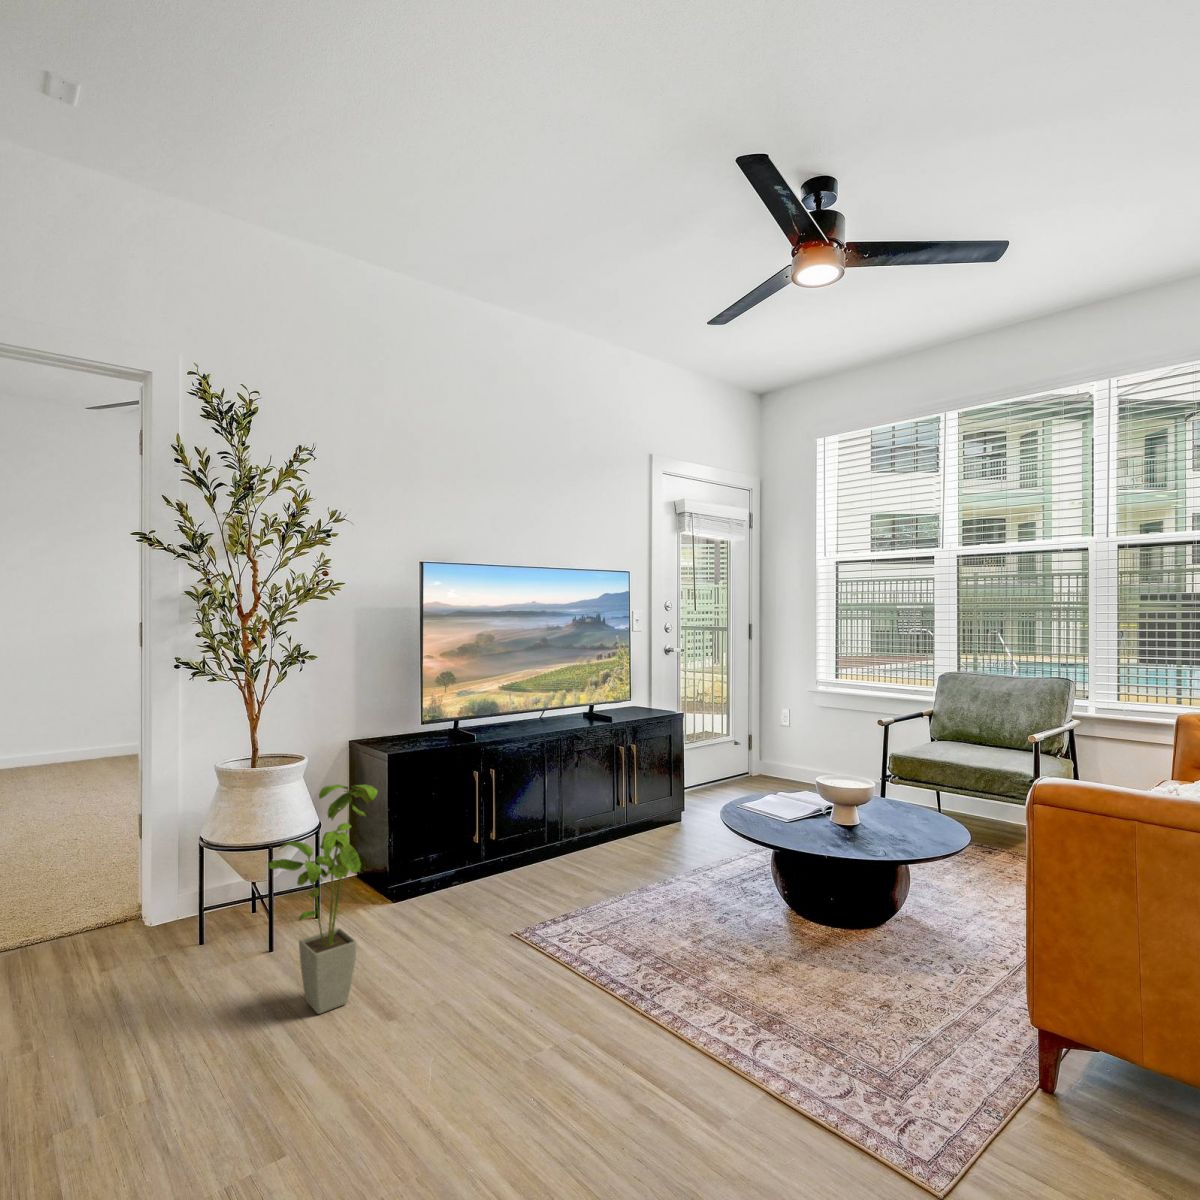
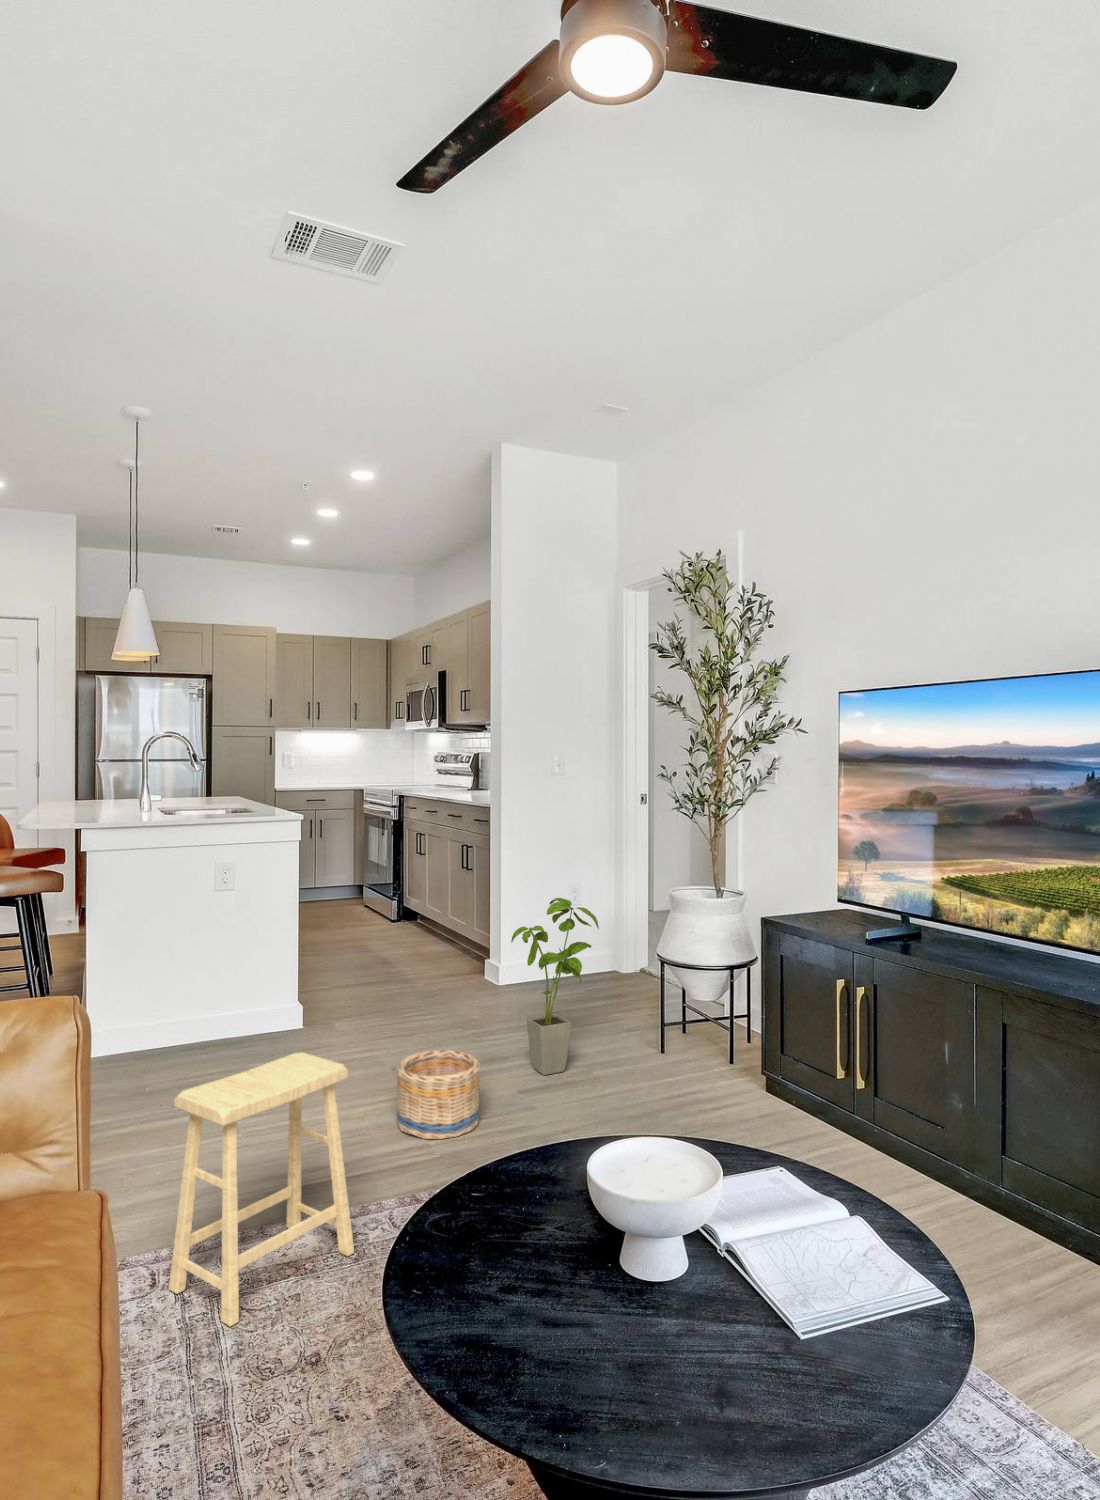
footstool: none [760,877,906,1110] -> present [169,1053,354,1326]
basket: none [451,955,551,1079] -> present [396,1050,481,1139]

